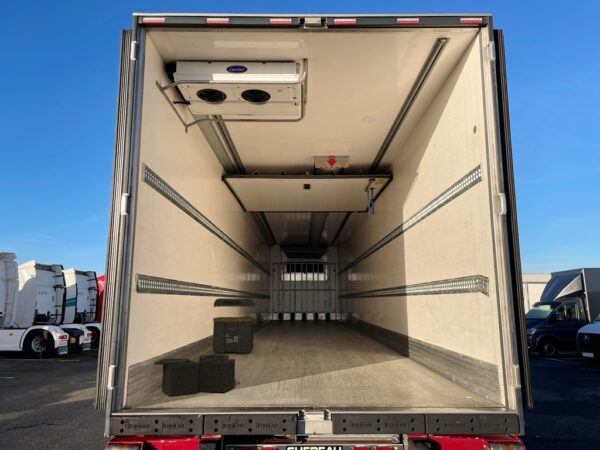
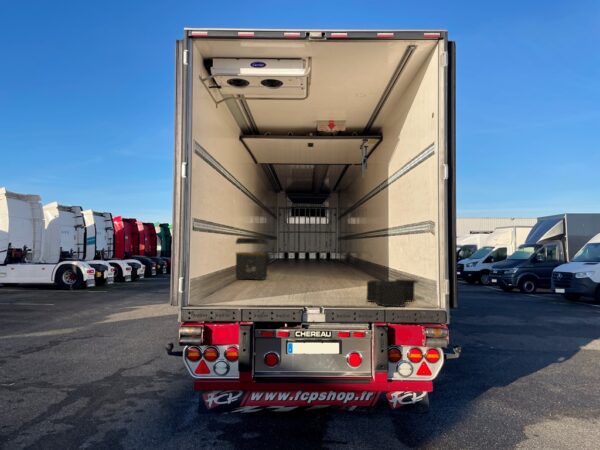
storage bin: present [154,355,240,396] -> present [367,279,418,306]

